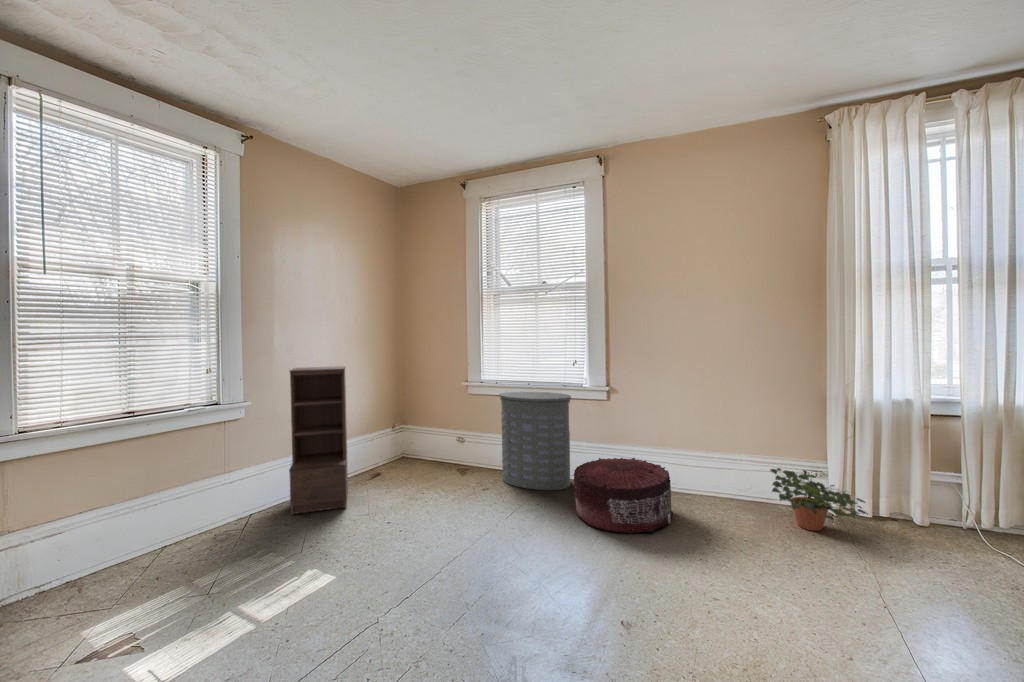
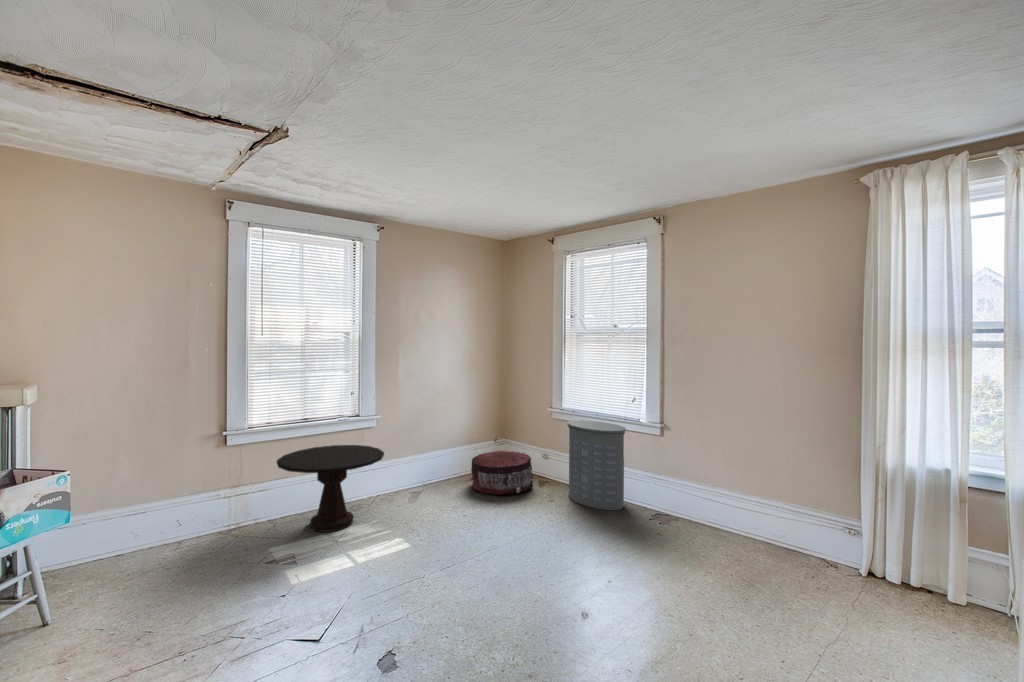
bookshelf: present [289,366,348,515] -> none [404,390,450,499]
side table: none [74,447,270,590] -> present [277,445,384,532]
pouf: present [574,458,673,533] -> present [471,451,533,495]
potted plant: present [770,468,868,531] -> none [785,520,886,586]

